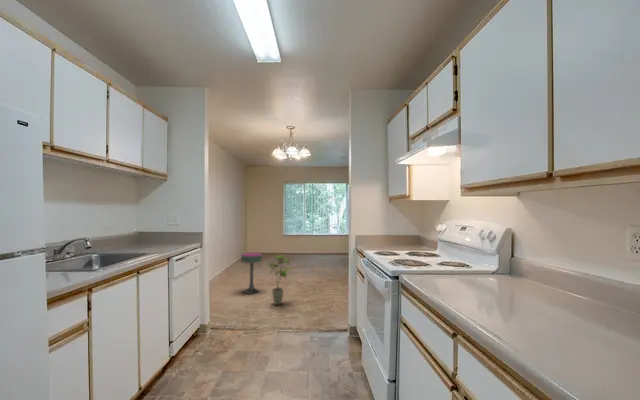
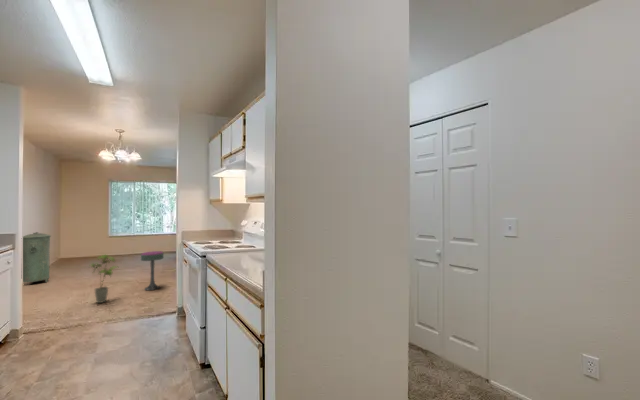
trash can: none [221,228,242,274] -> present [23,232,51,282]
bar stool: present [241,253,262,294] -> present [141,251,163,290]

